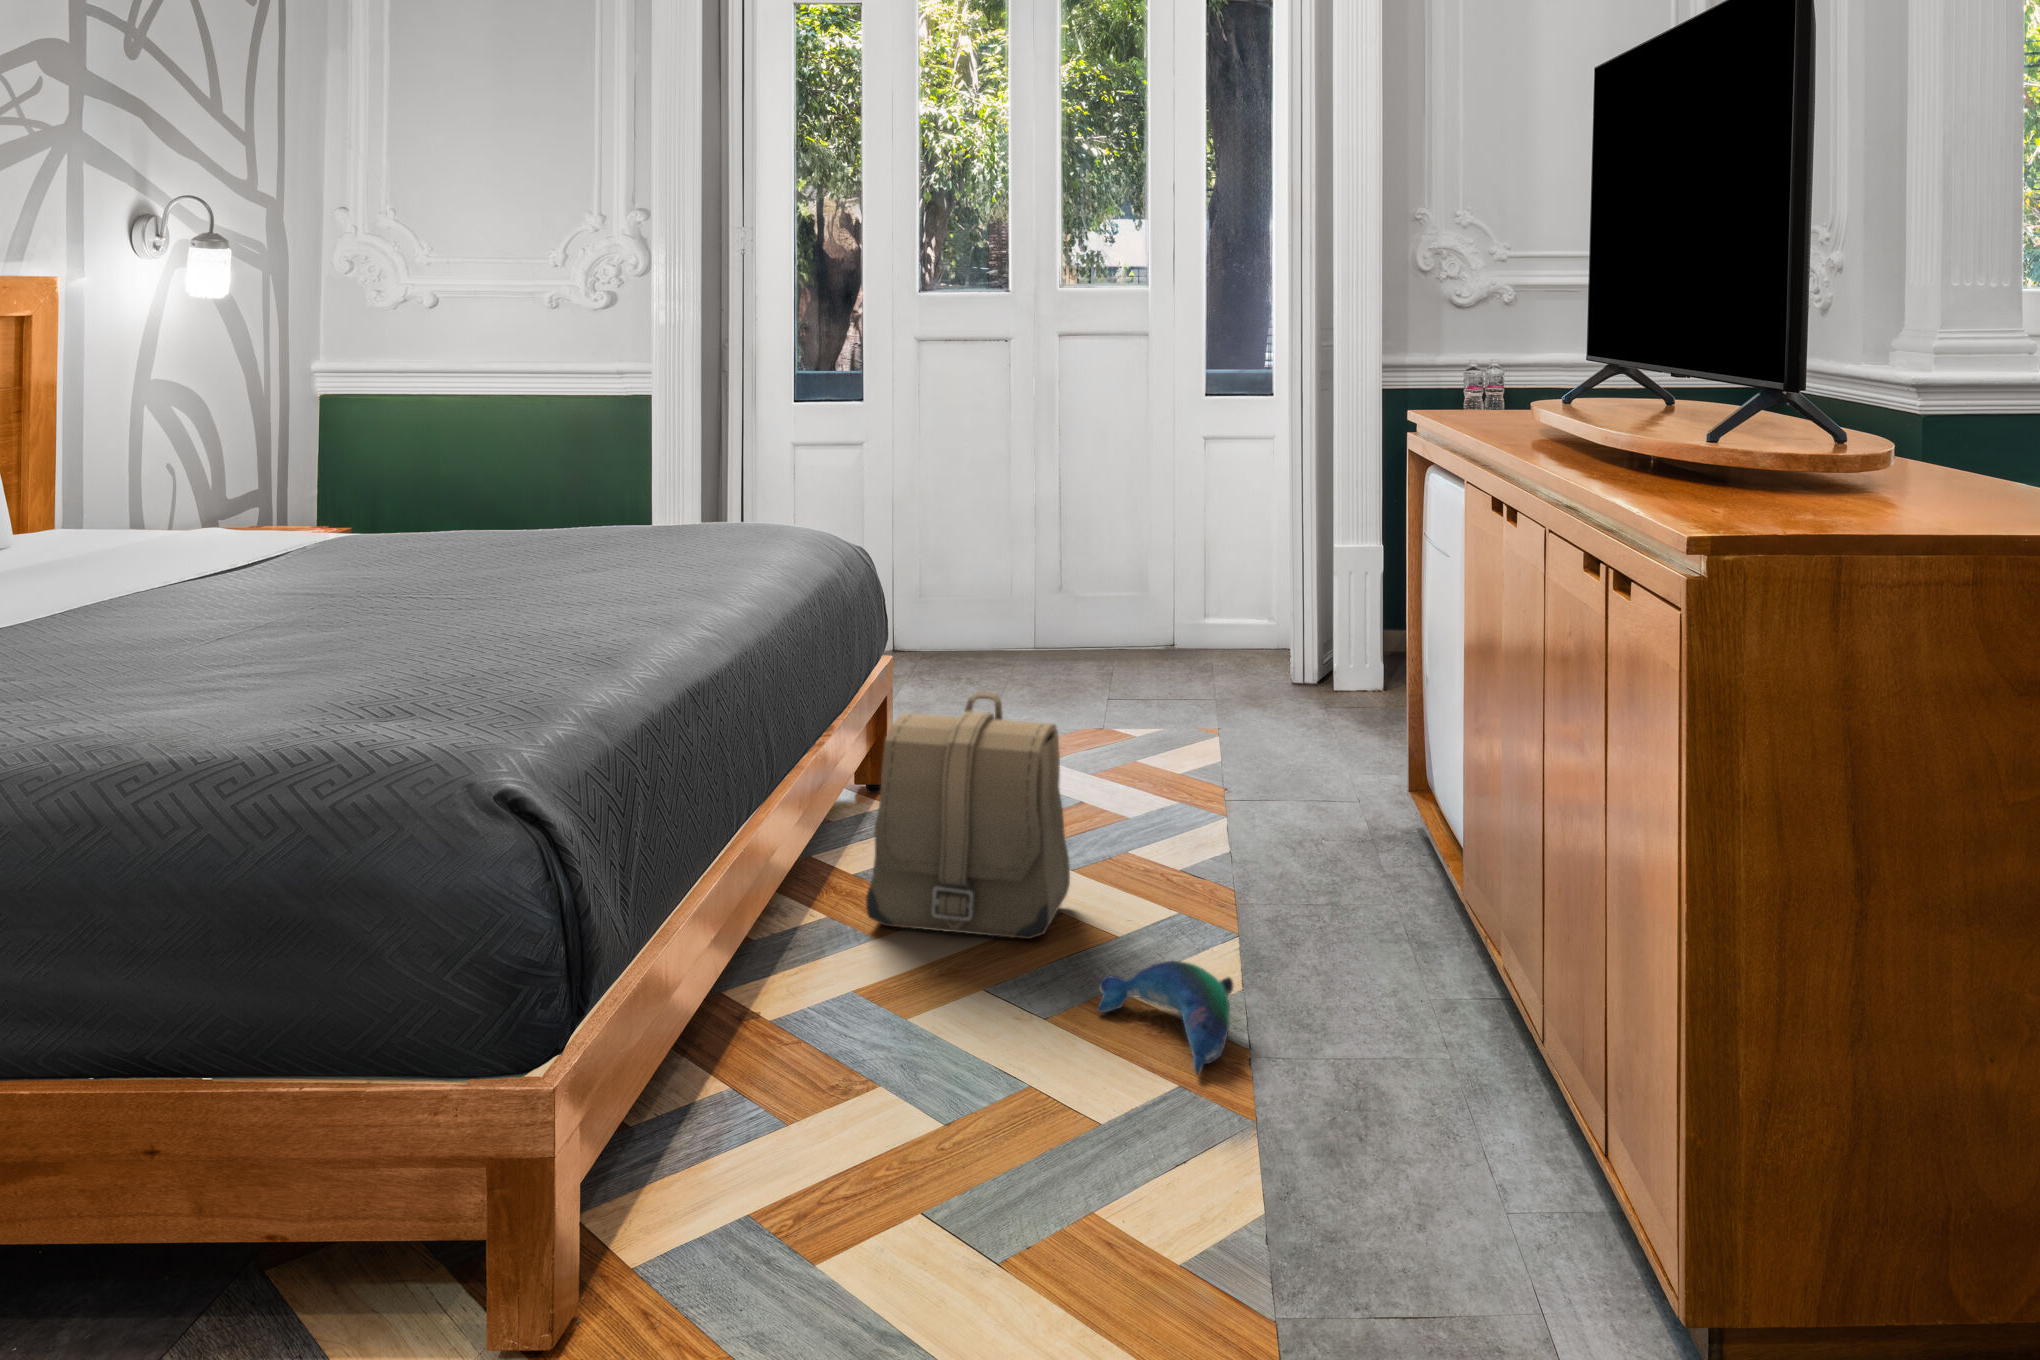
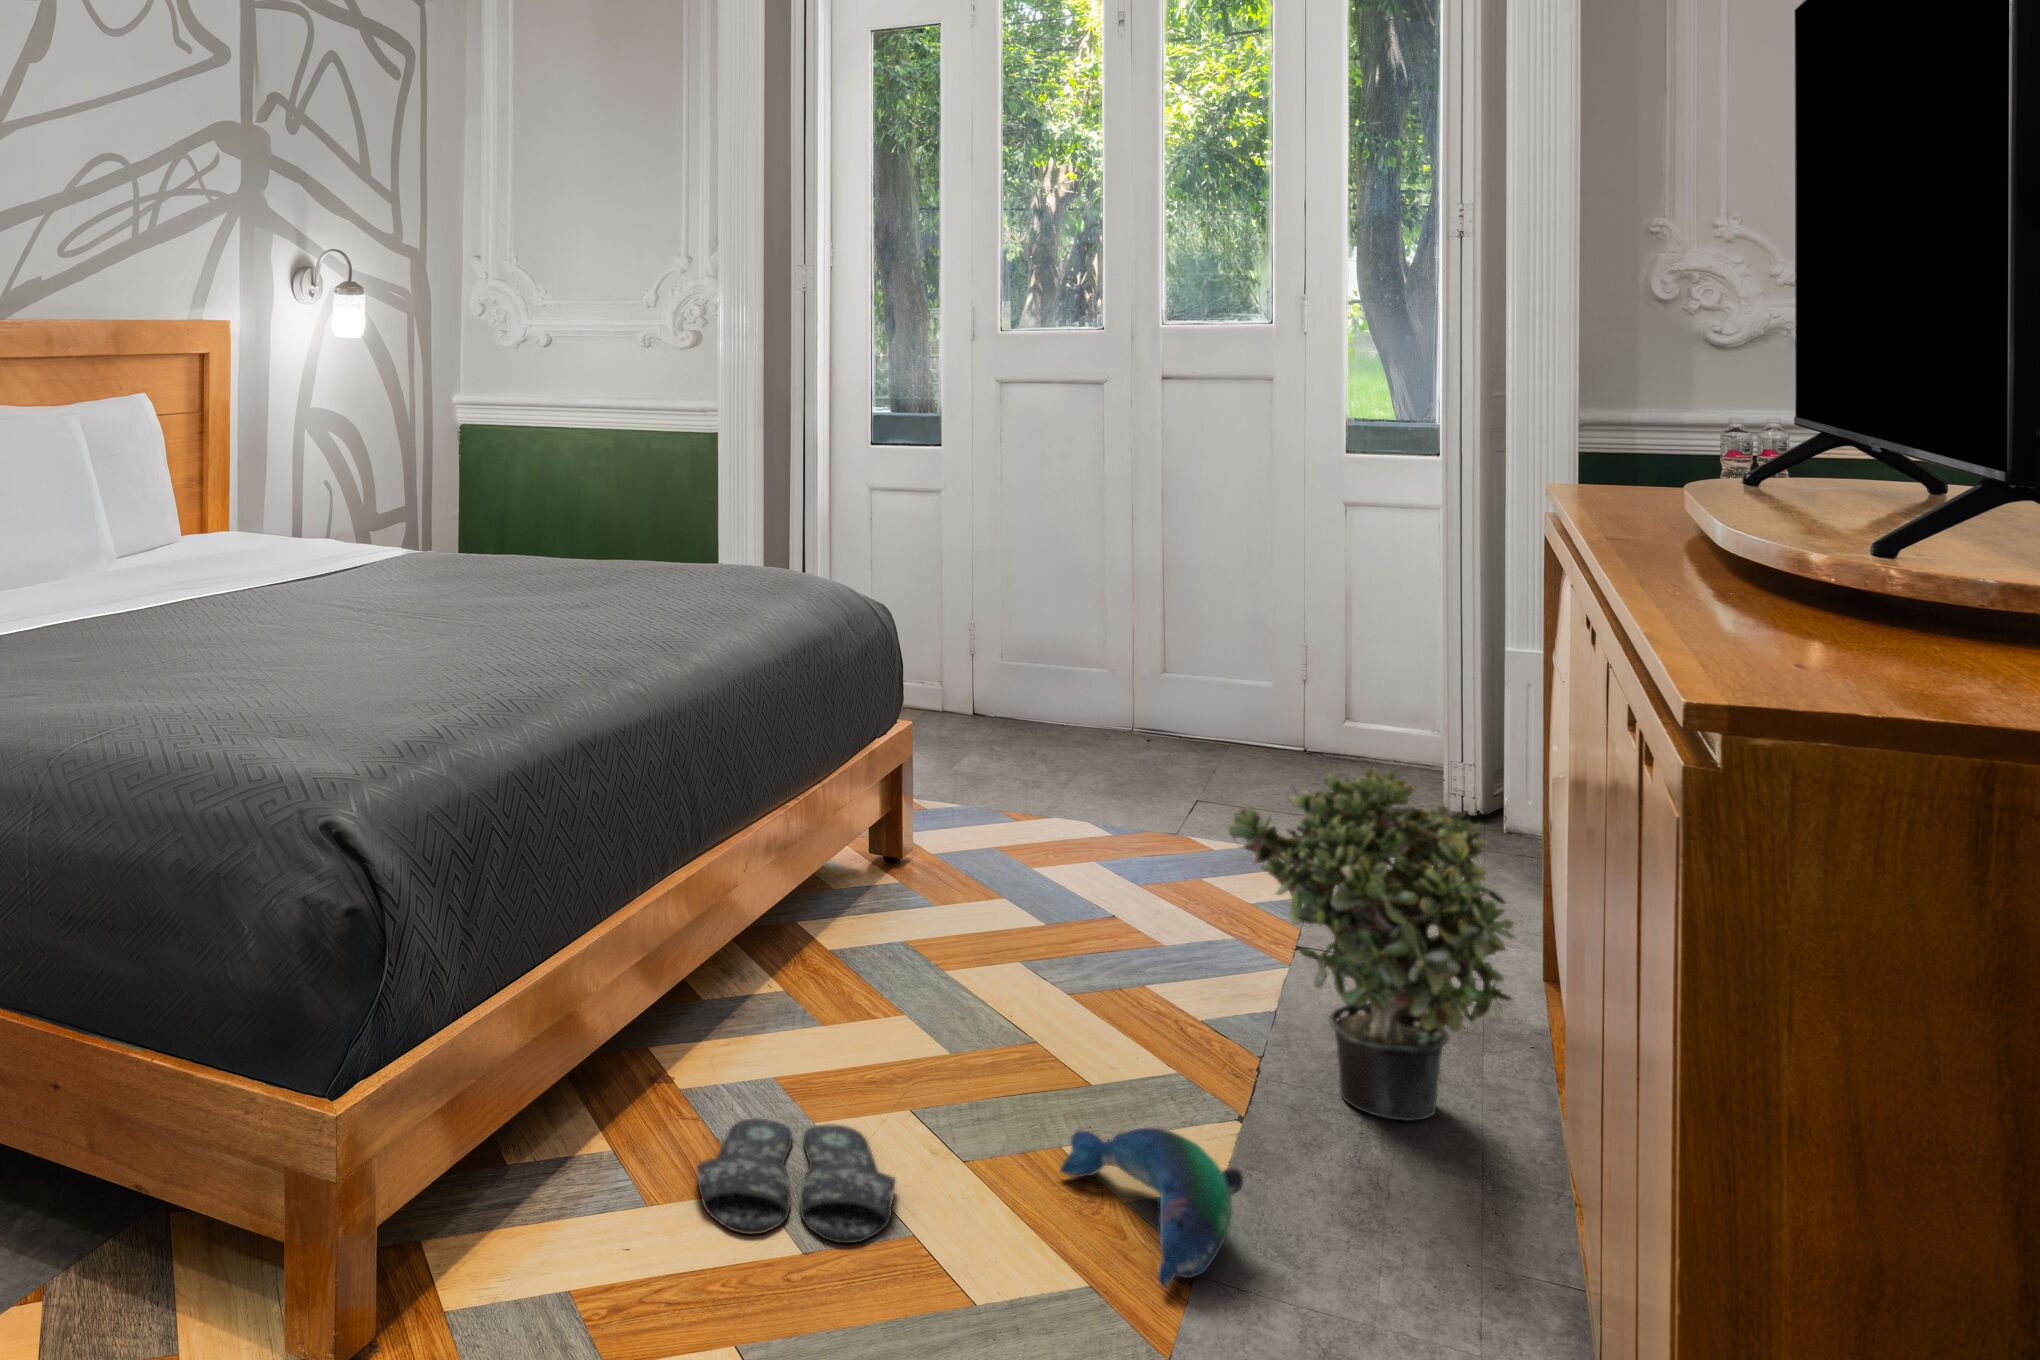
potted plant: none [1183,668,1375,919] -> present [1228,768,1514,1121]
backpack: present [866,692,1070,939] -> none [828,755,1084,1066]
slippers: none [822,1017,991,1124] -> present [697,1118,896,1243]

